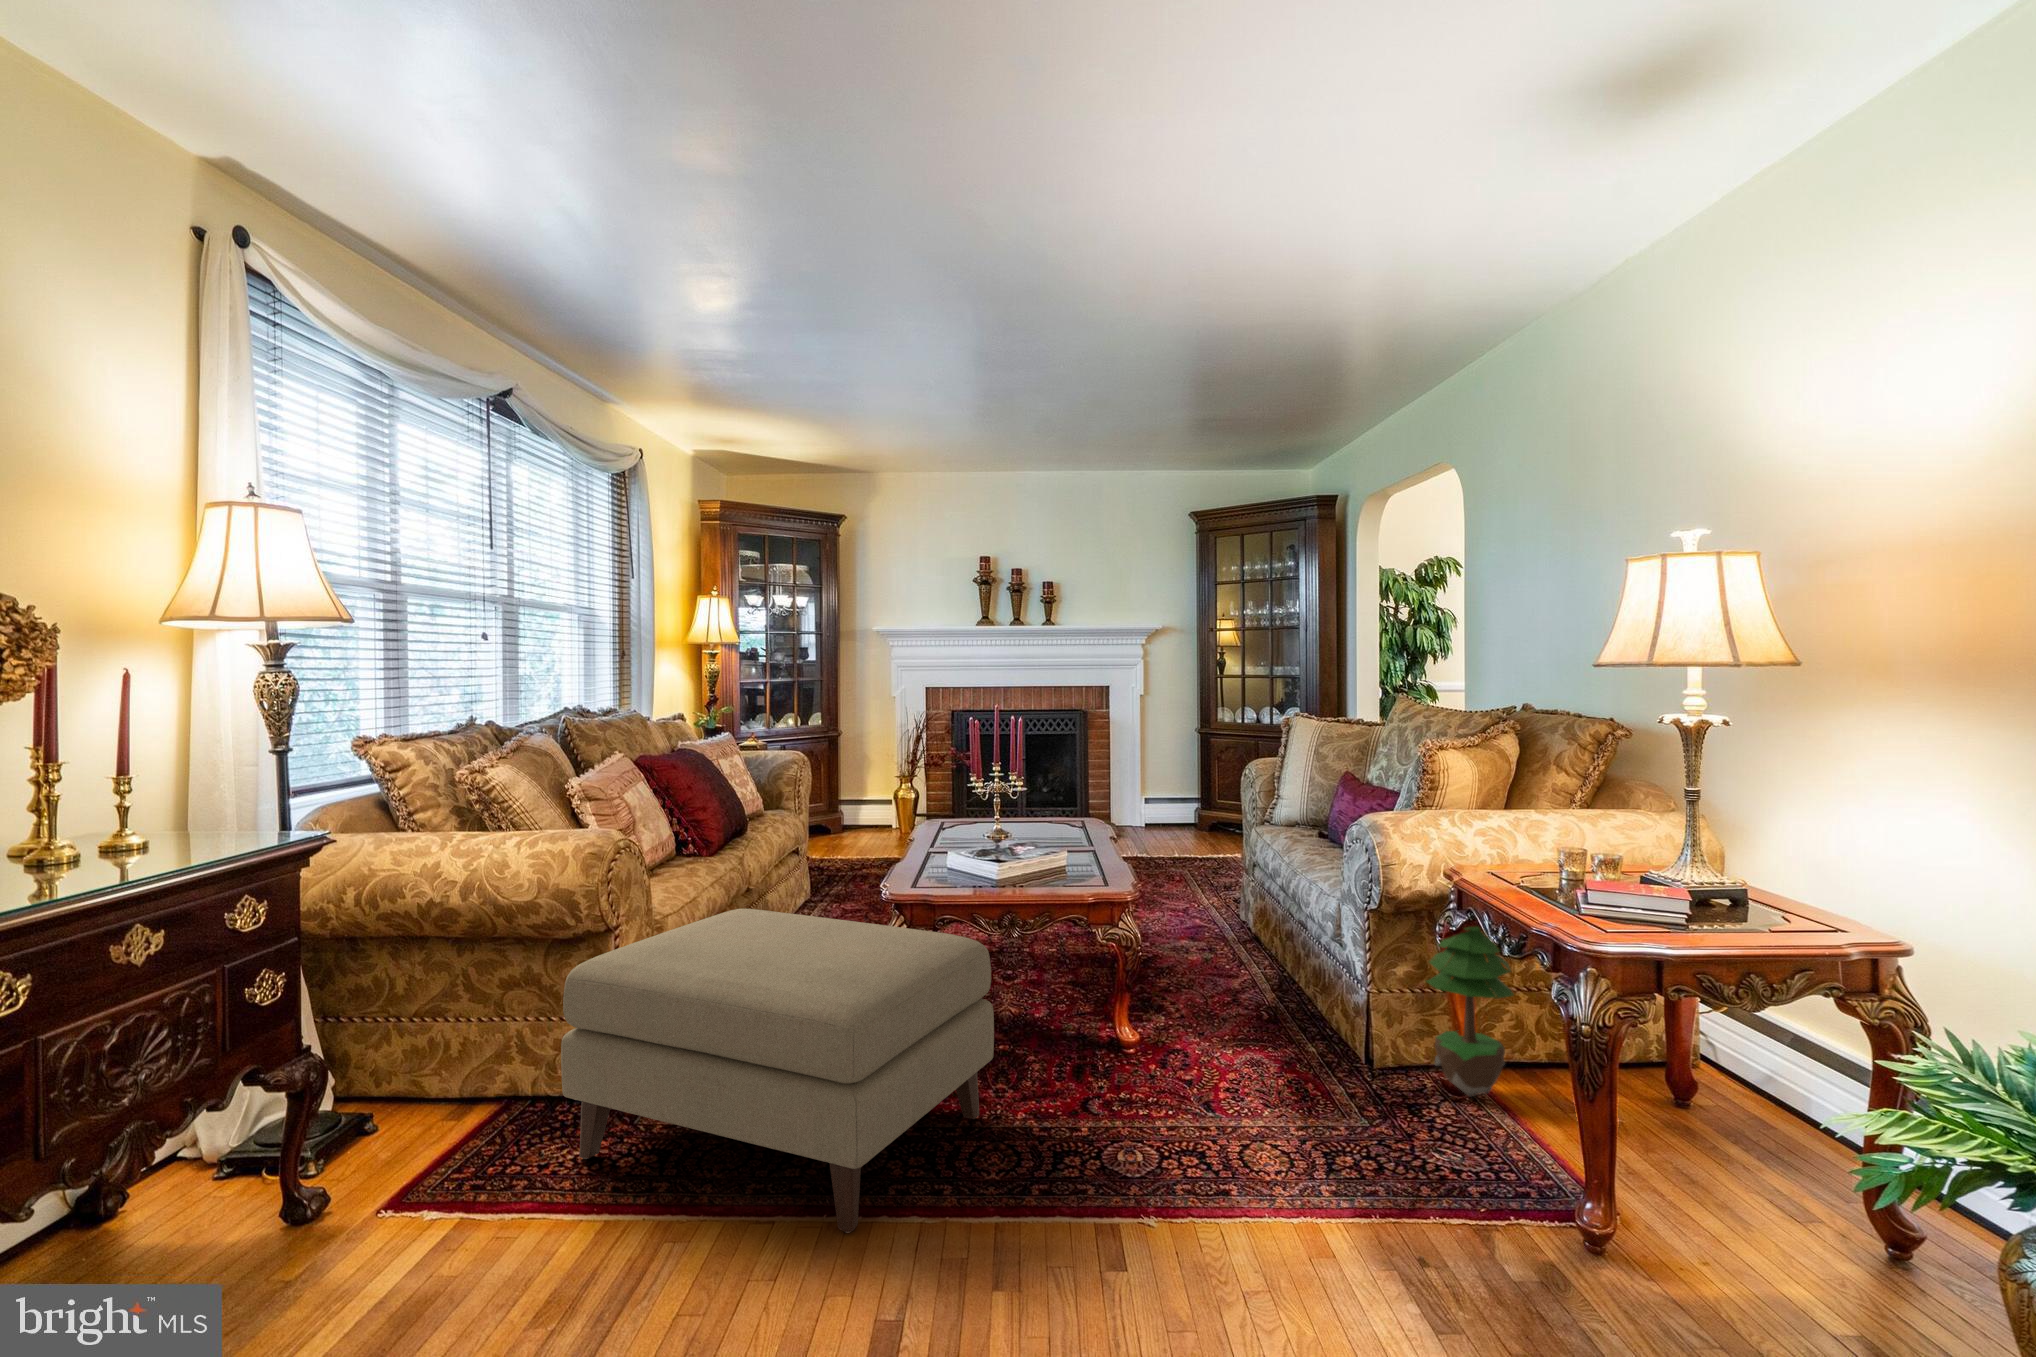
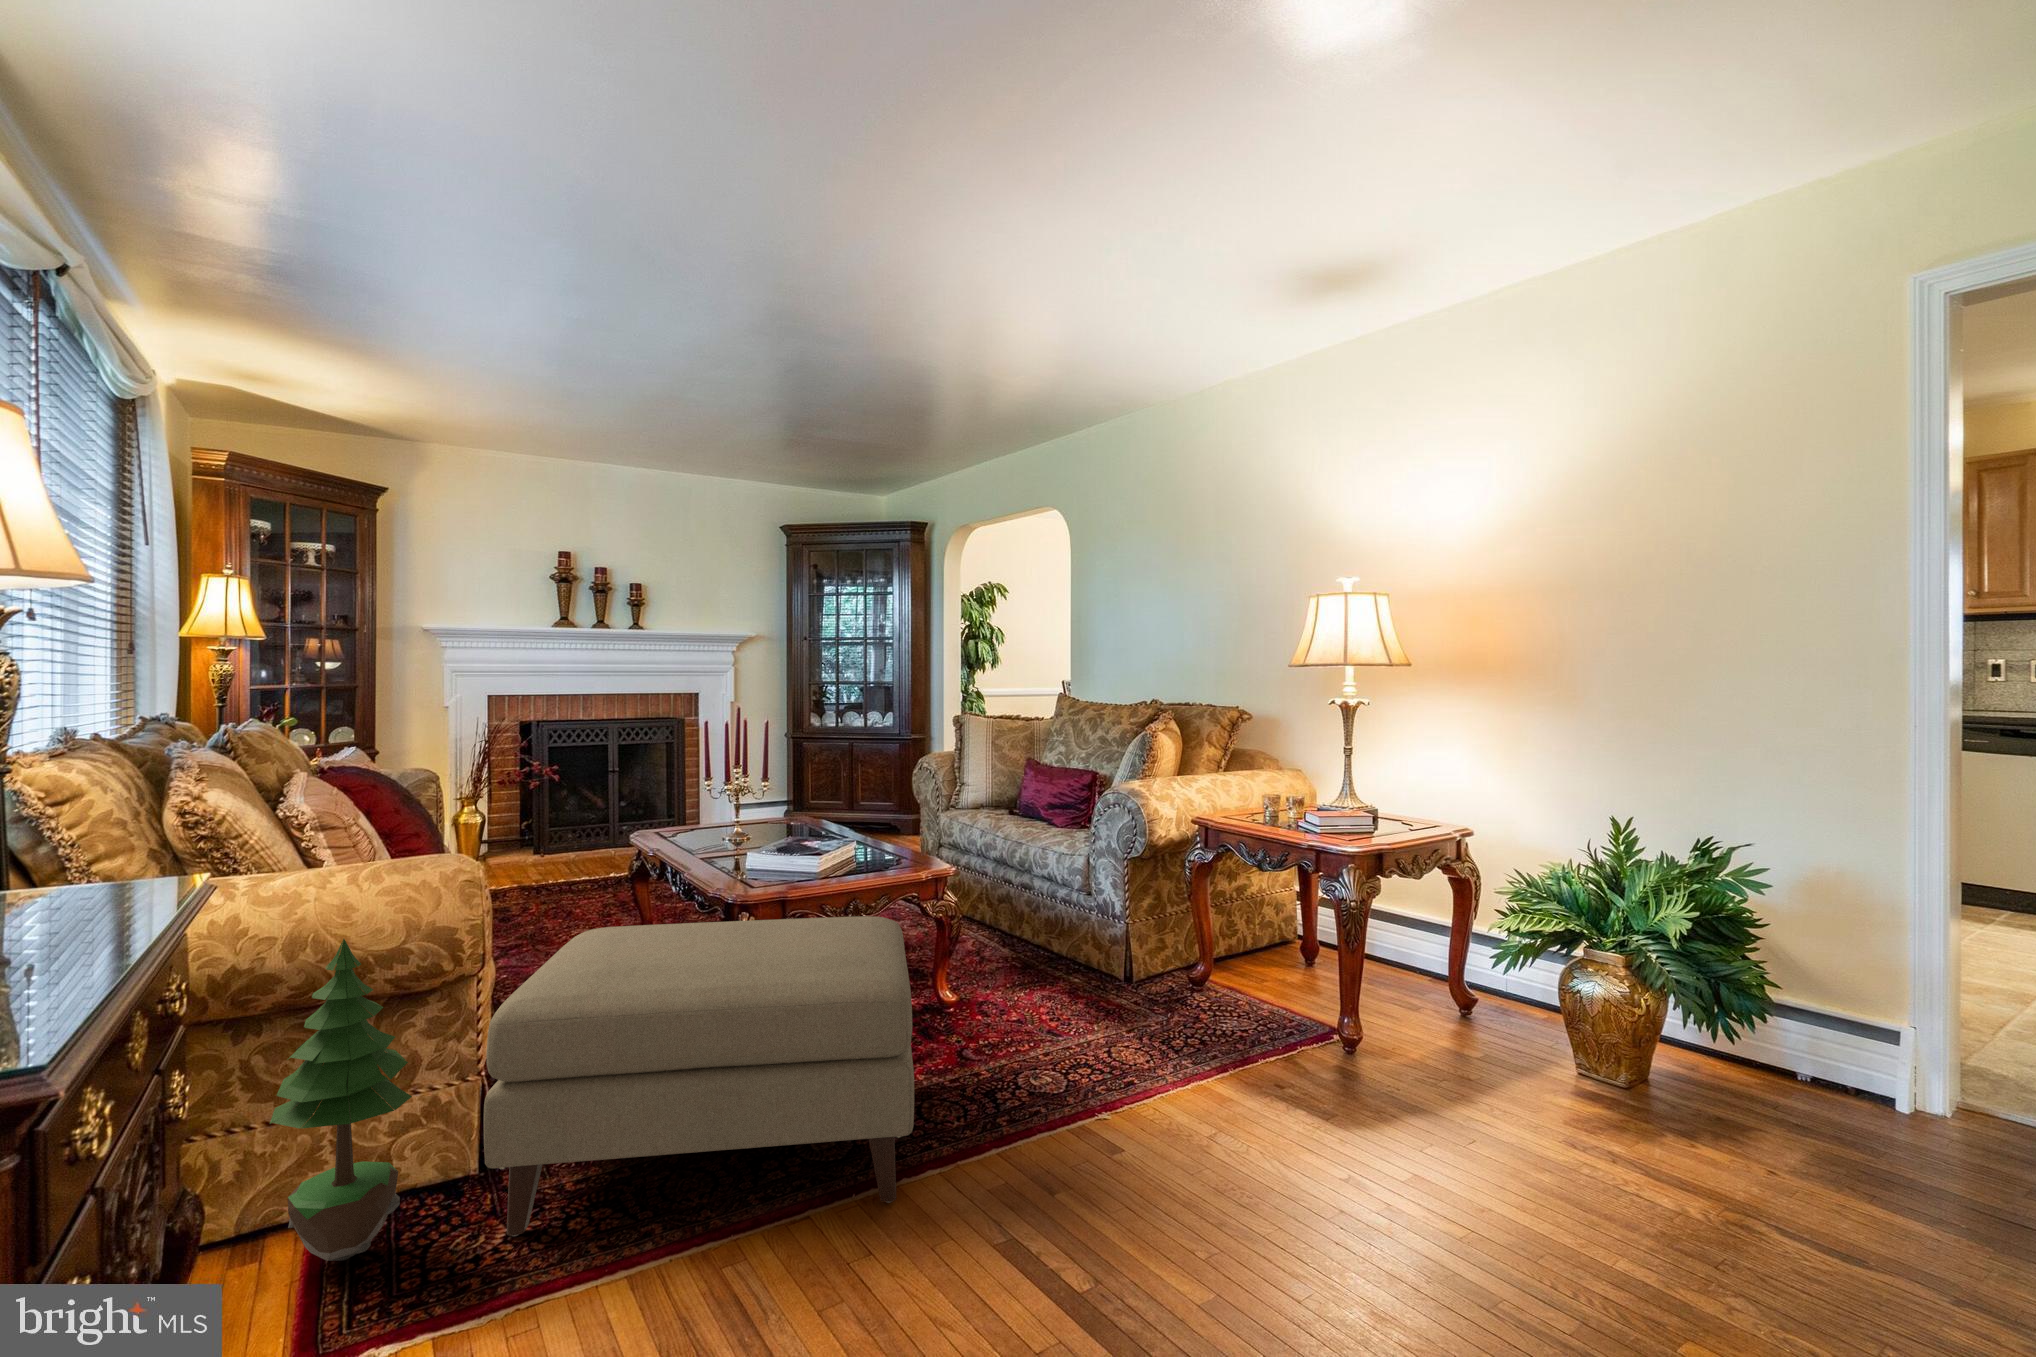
potted tree: present [1426,927,1513,1097] -> present [270,939,412,1261]

